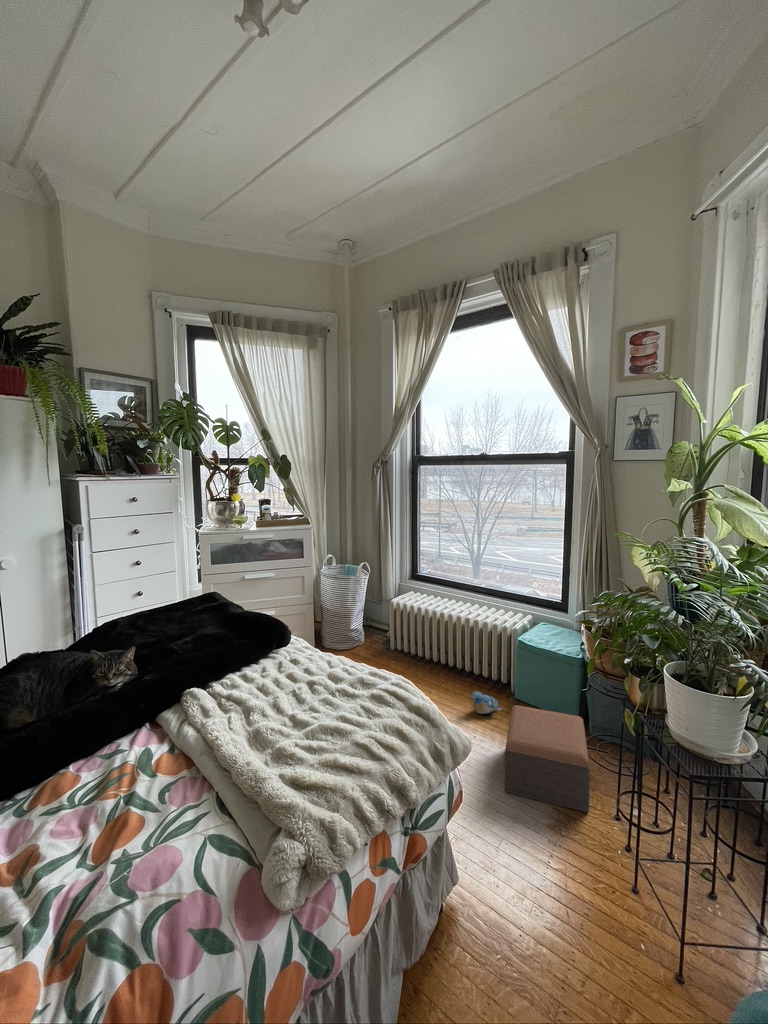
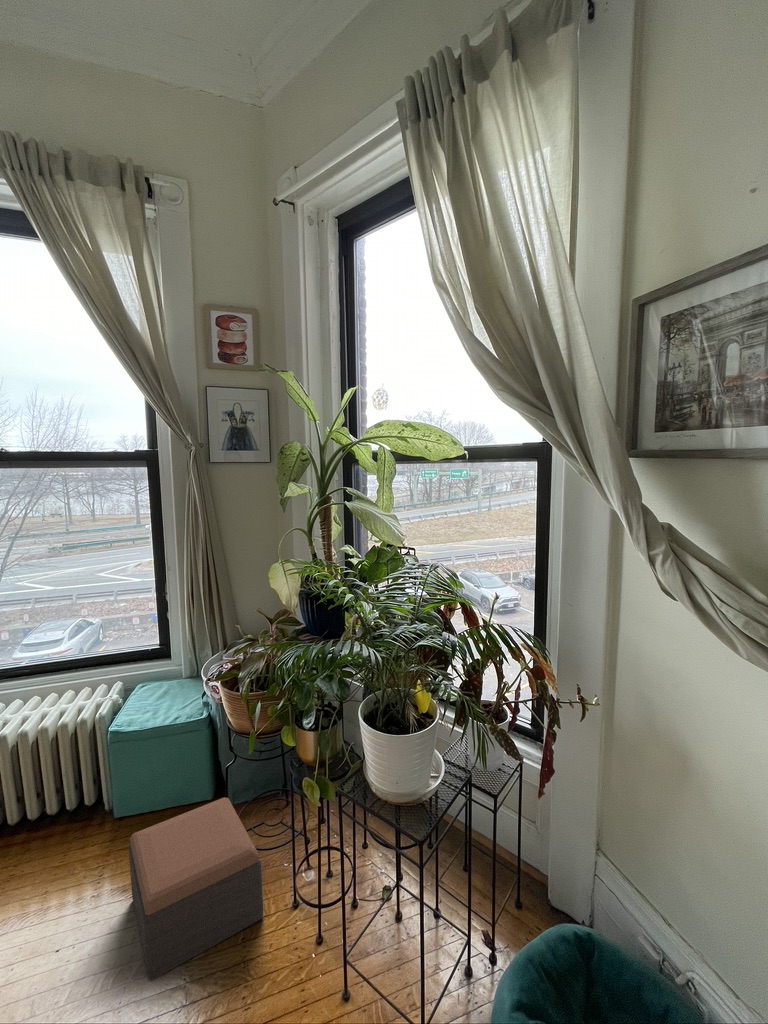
plush toy: present [471,692,502,714] -> none [42,837,100,879]

